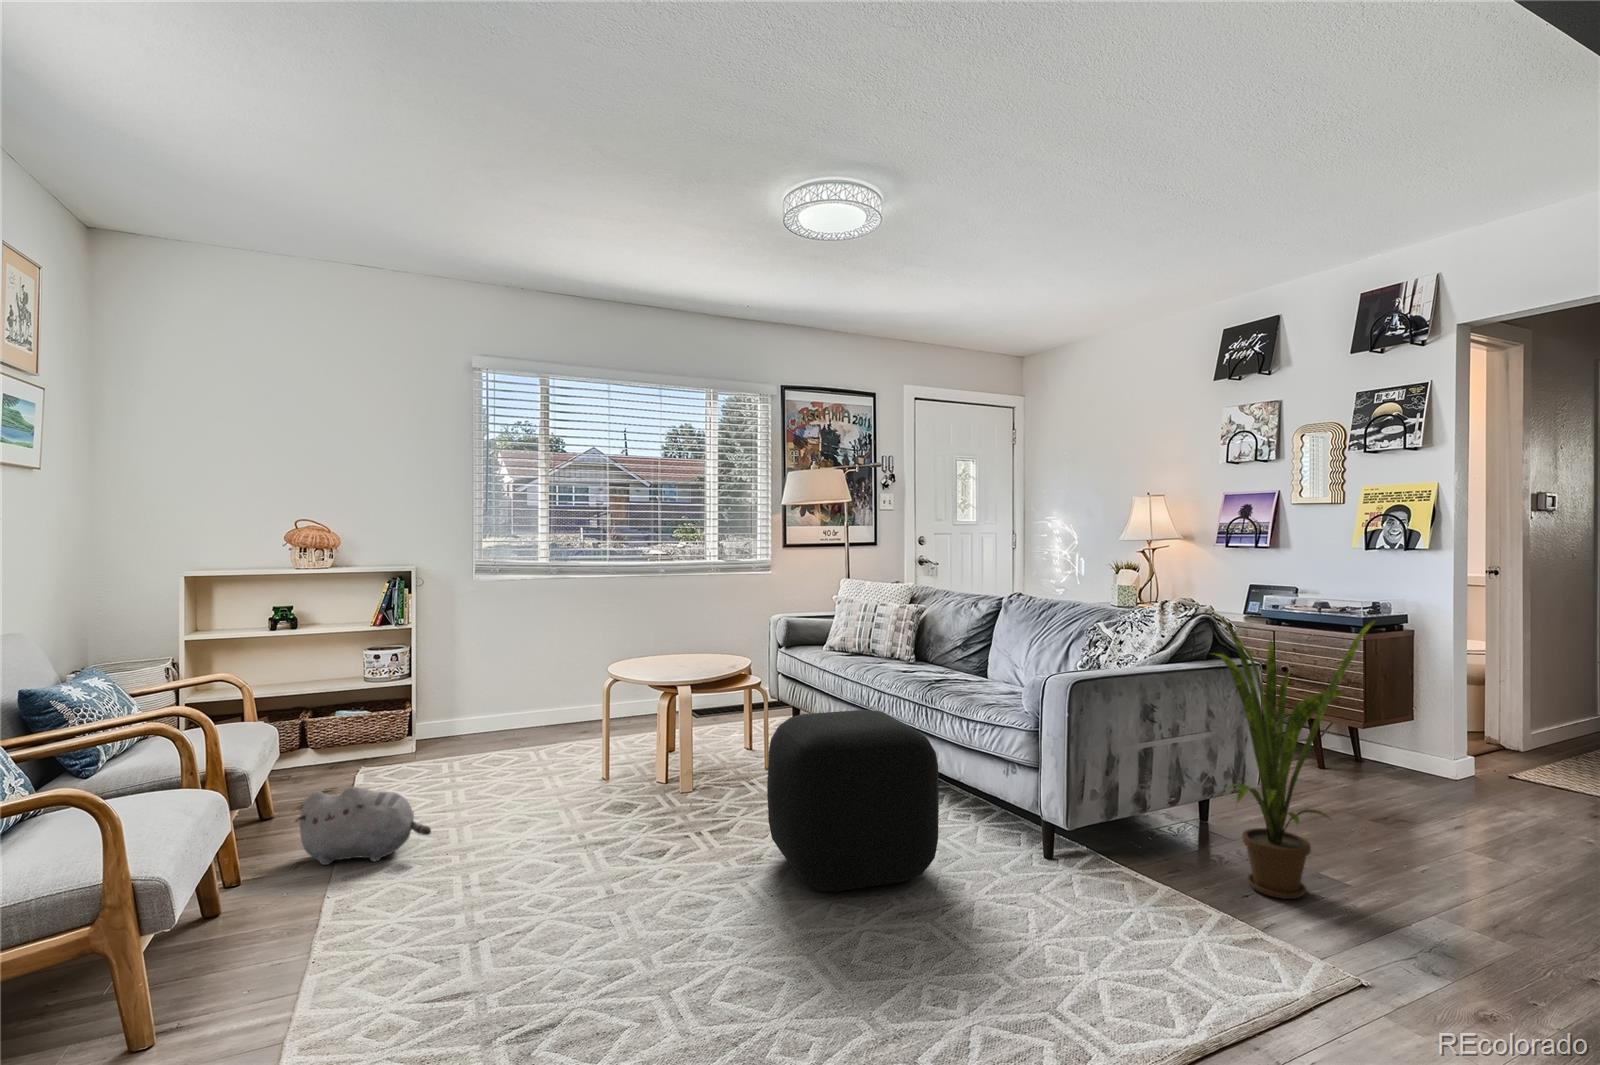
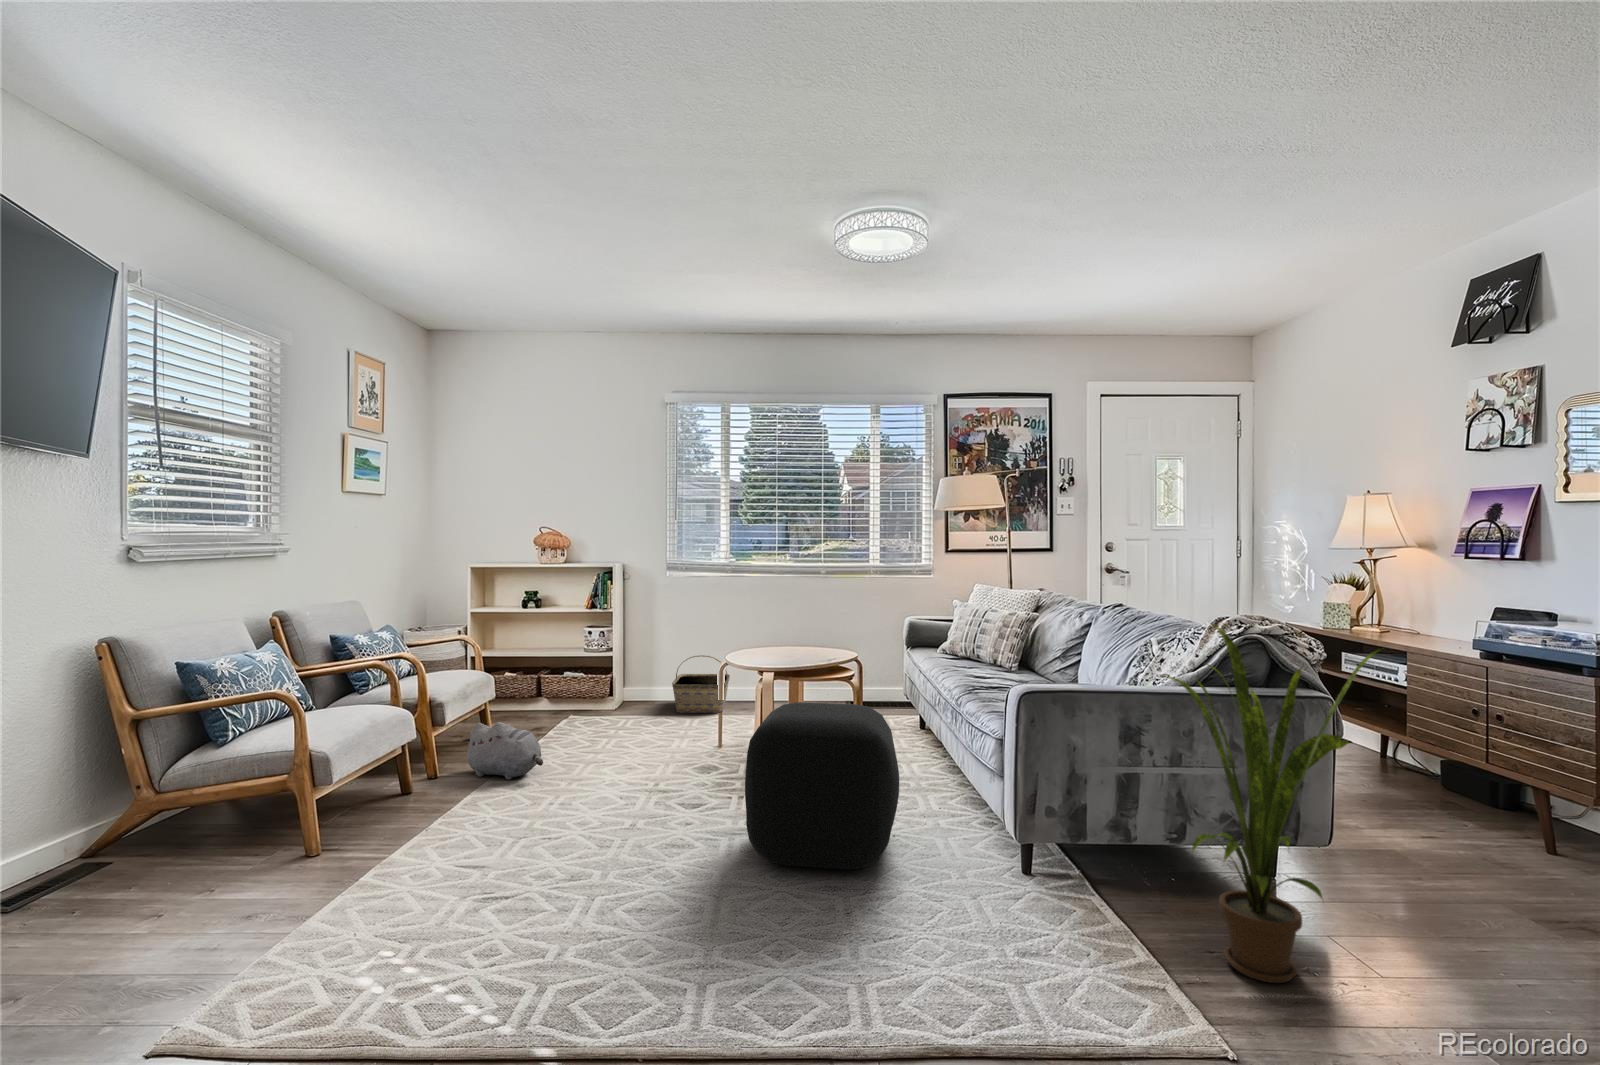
basket: none [491,675,565,748] -> present [672,655,730,713]

